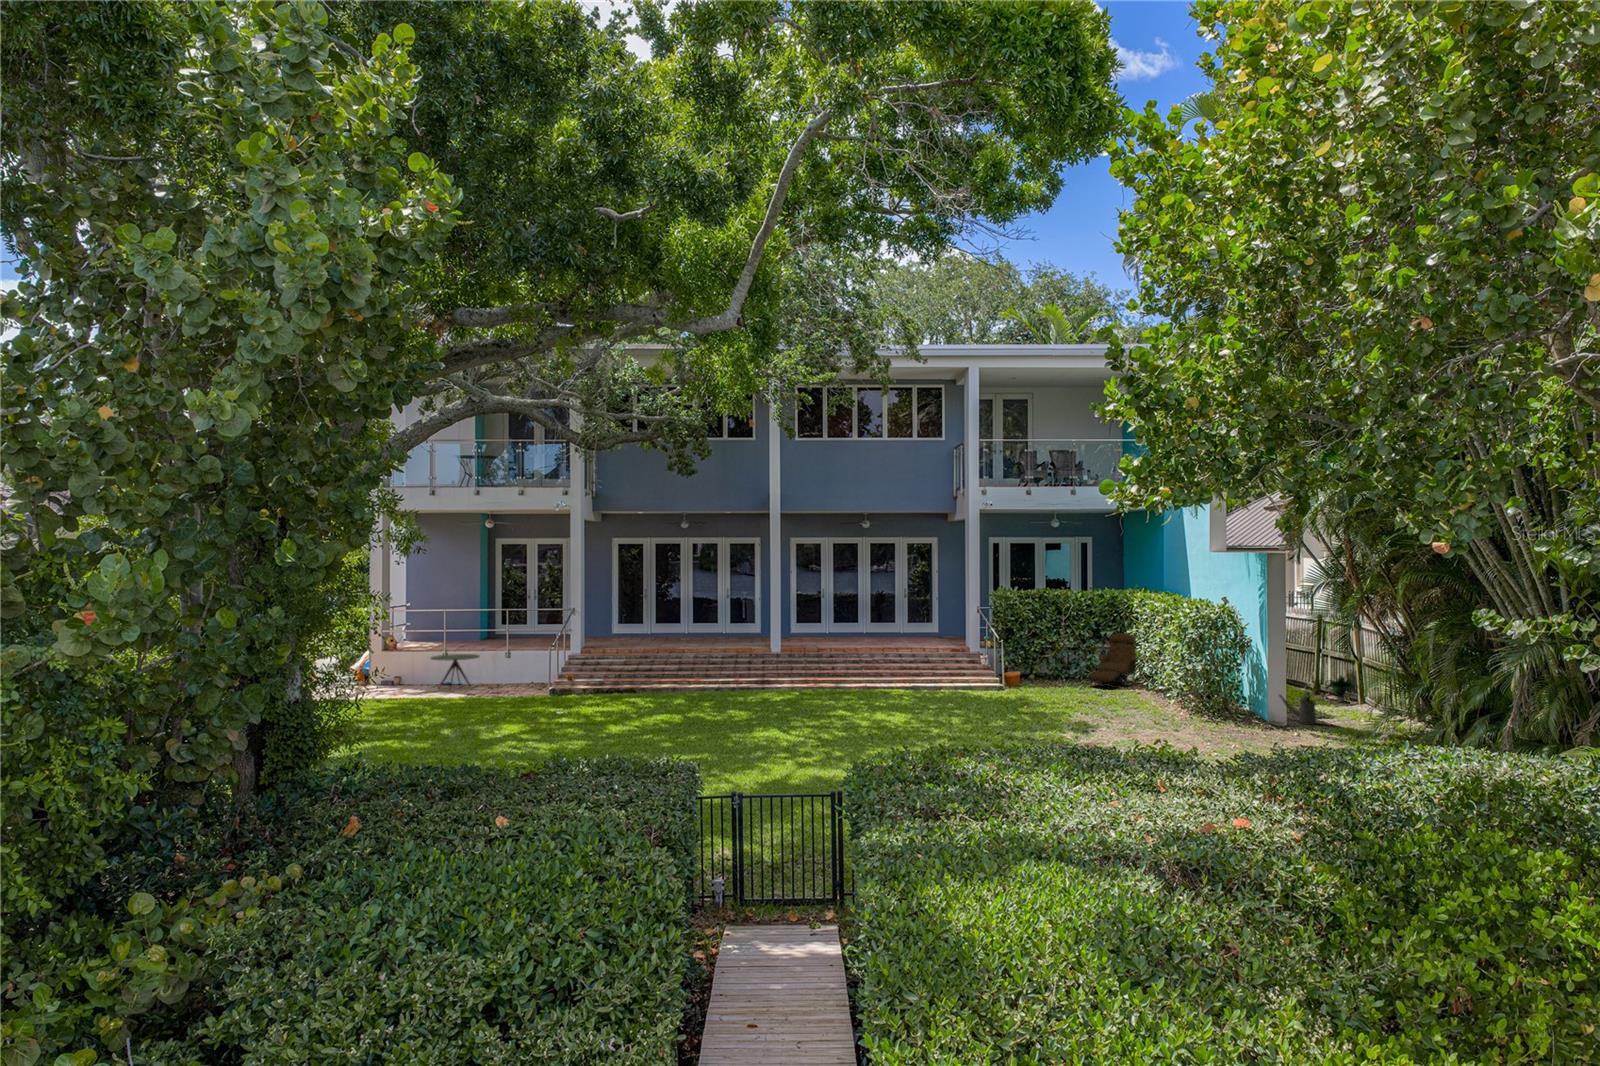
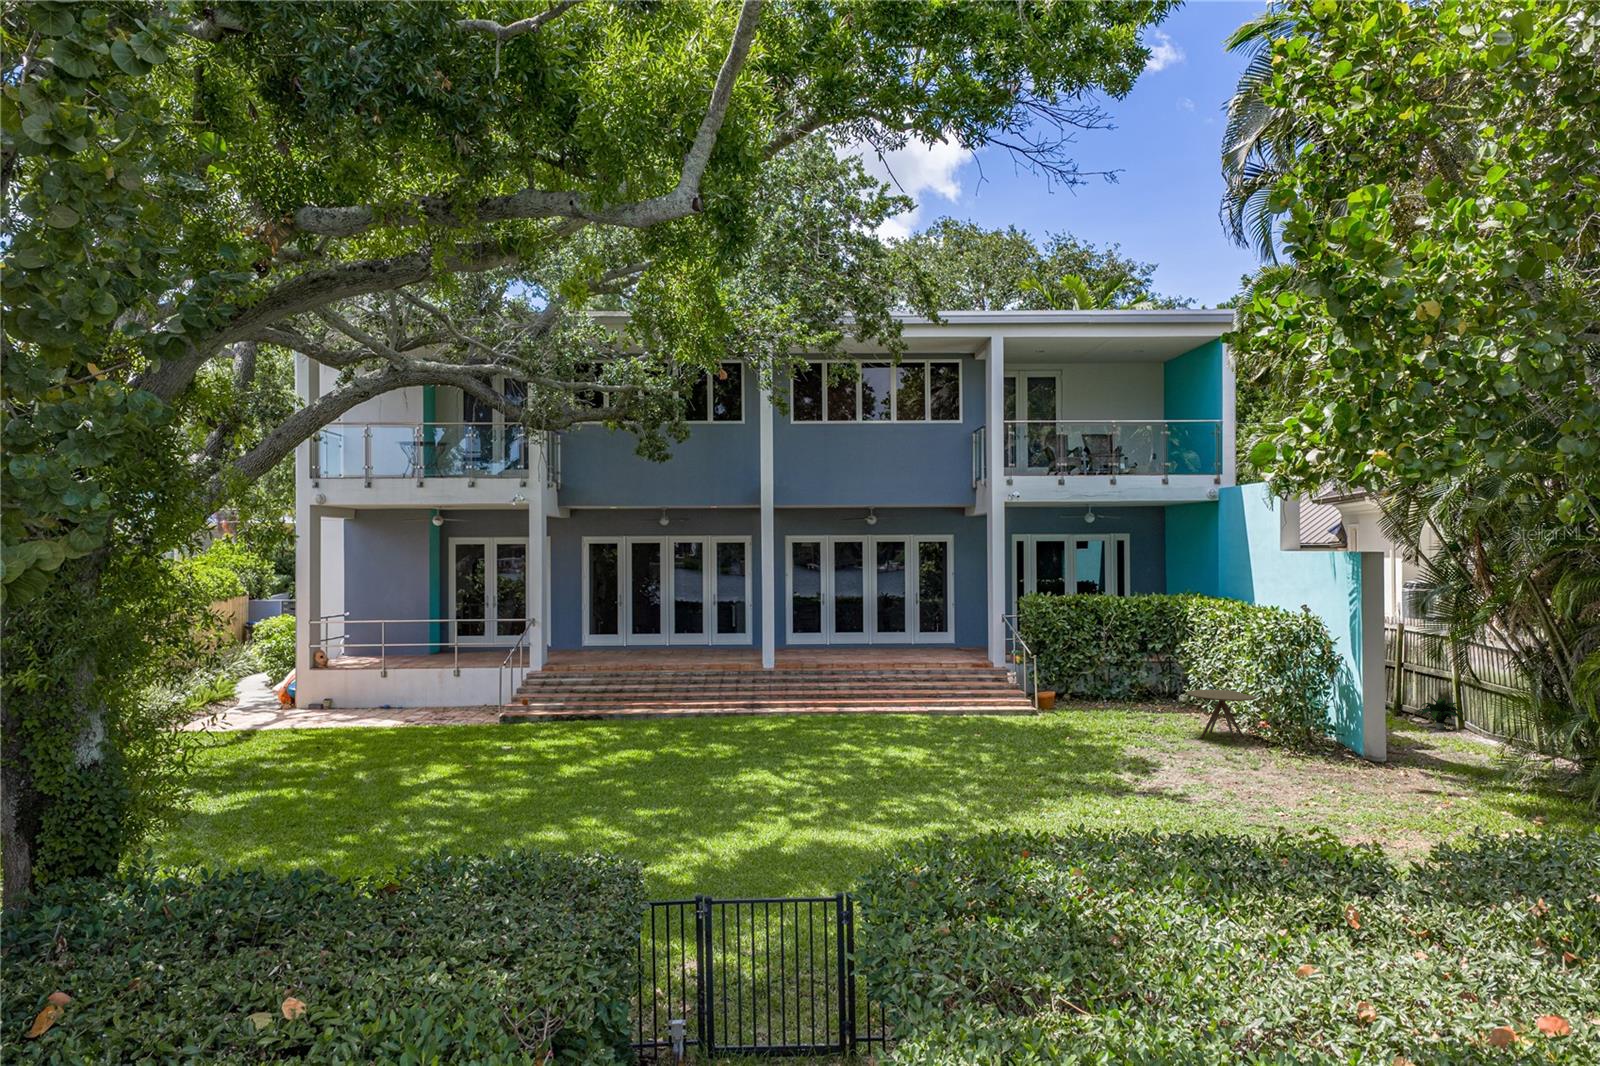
lounge chair: present [1091,633,1139,688] -> none [1139,647,1197,713]
round table: present [431,654,480,688] -> present [1187,690,1257,742]
watering can: present [1279,691,1316,725] -> none [1374,720,1430,761]

